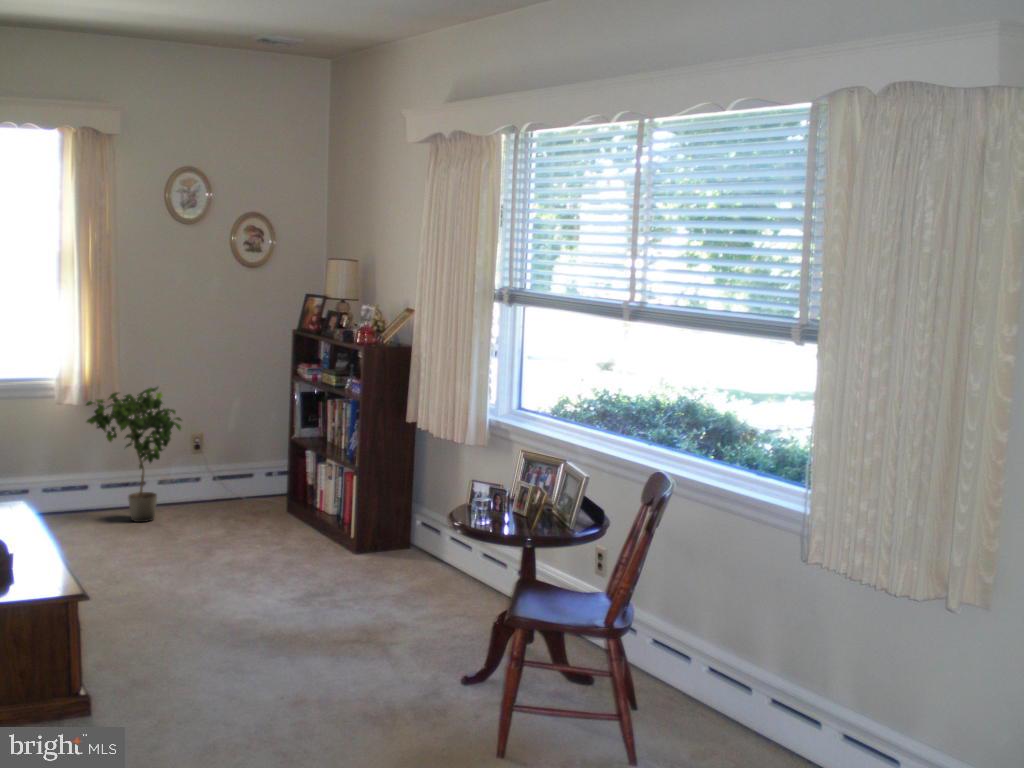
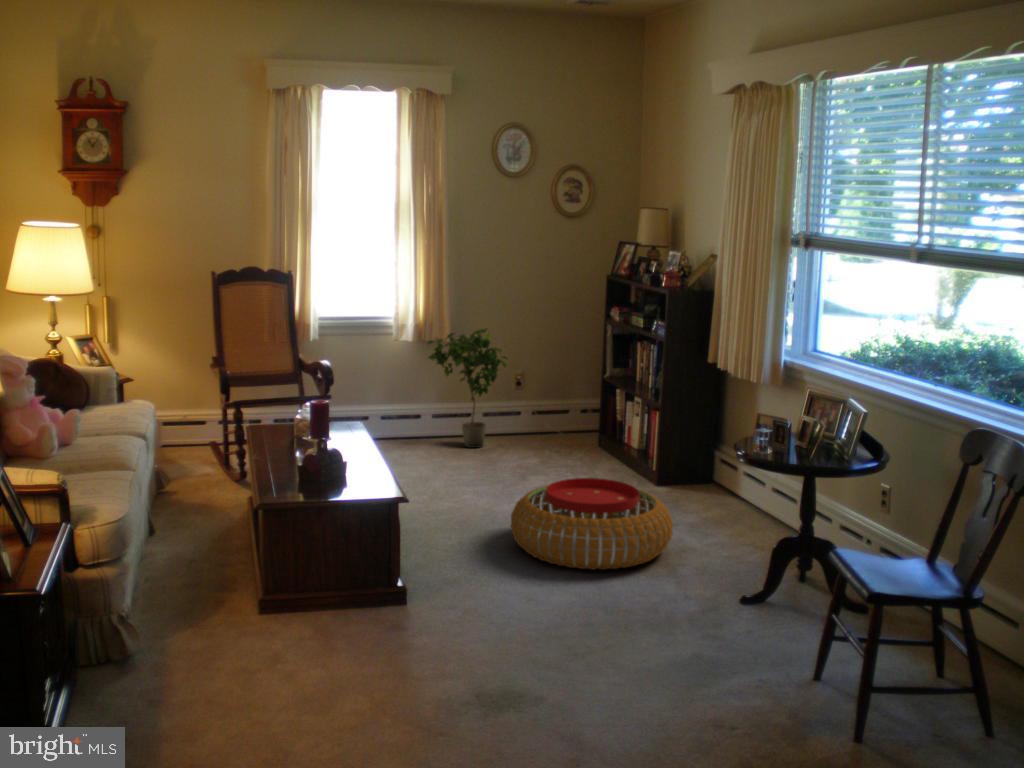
pouf: none [193,556,383,667] -> present [511,478,673,570]

